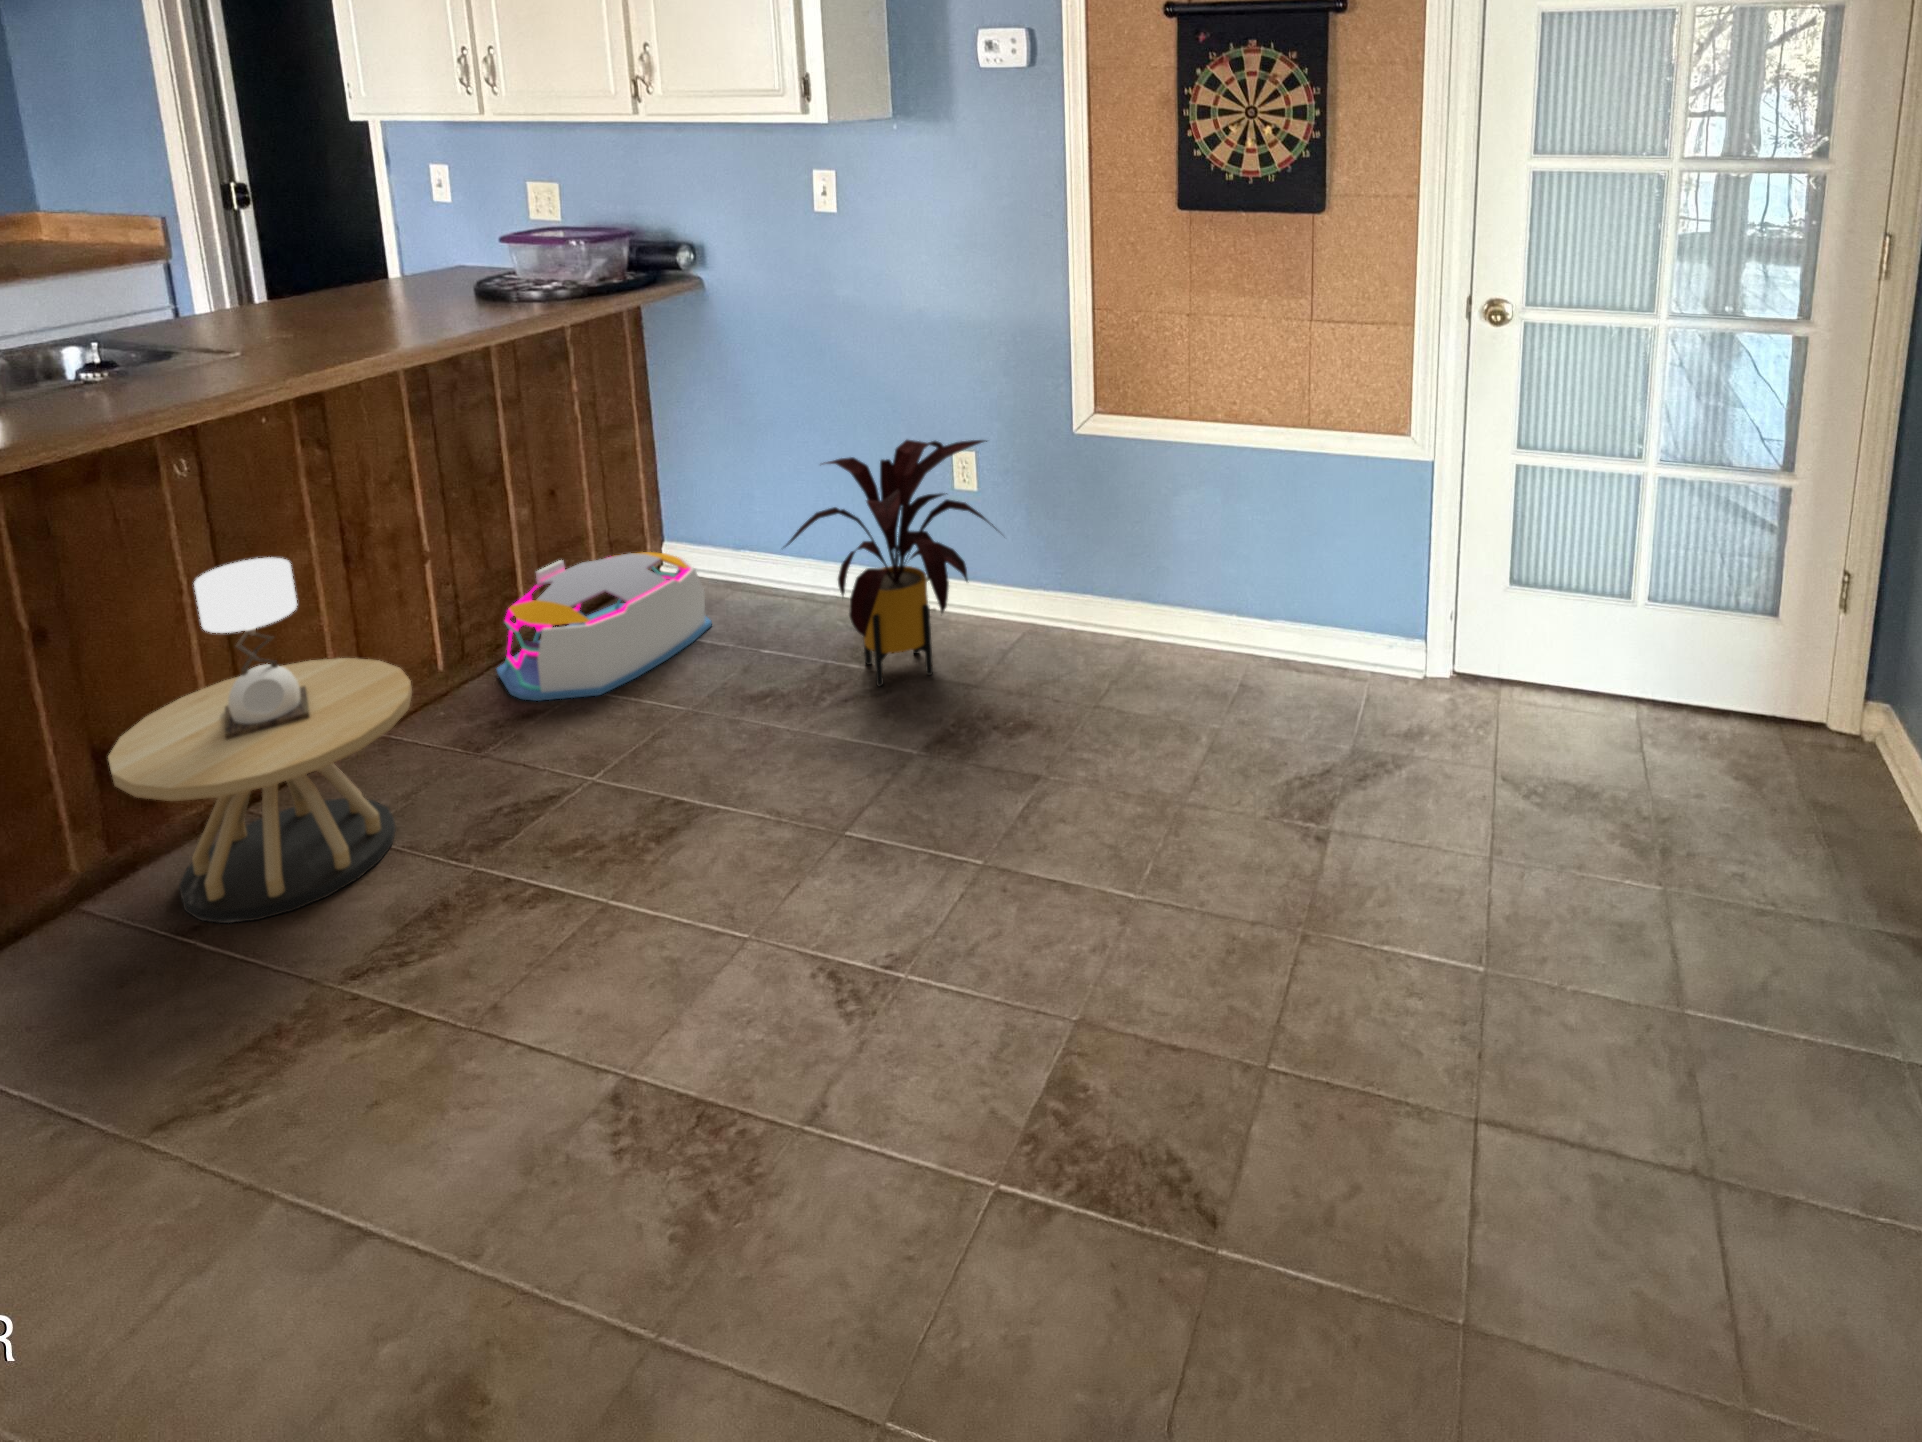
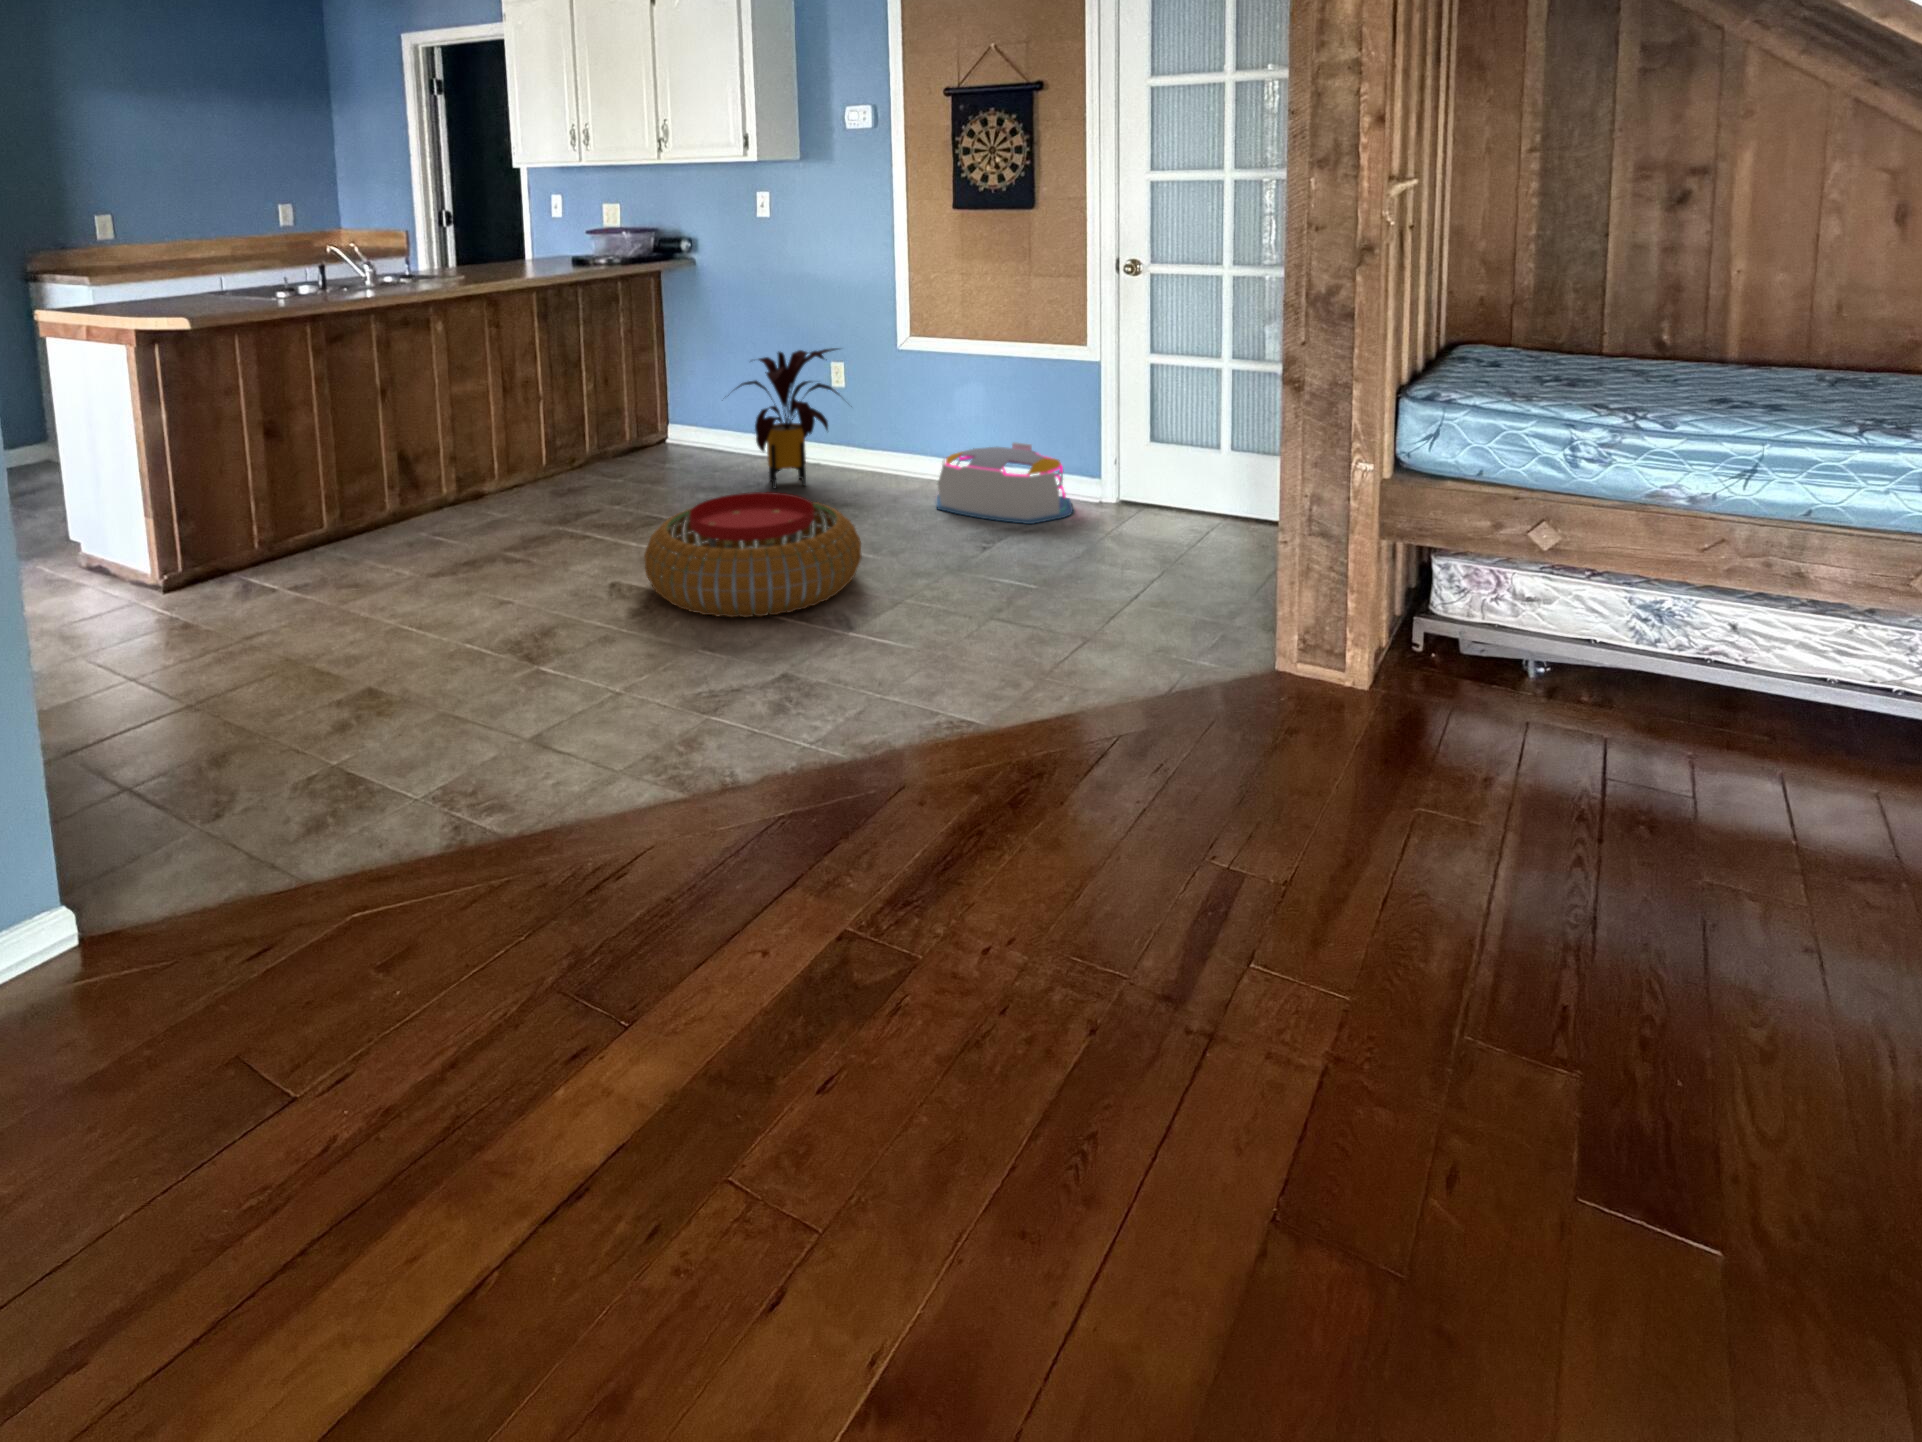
storage bin: present [497,552,712,701] -> present [937,442,1073,524]
side table: present [108,558,412,923] -> none [403,369,531,537]
pouf: none [700,806,1160,1205] -> present [644,492,862,617]

